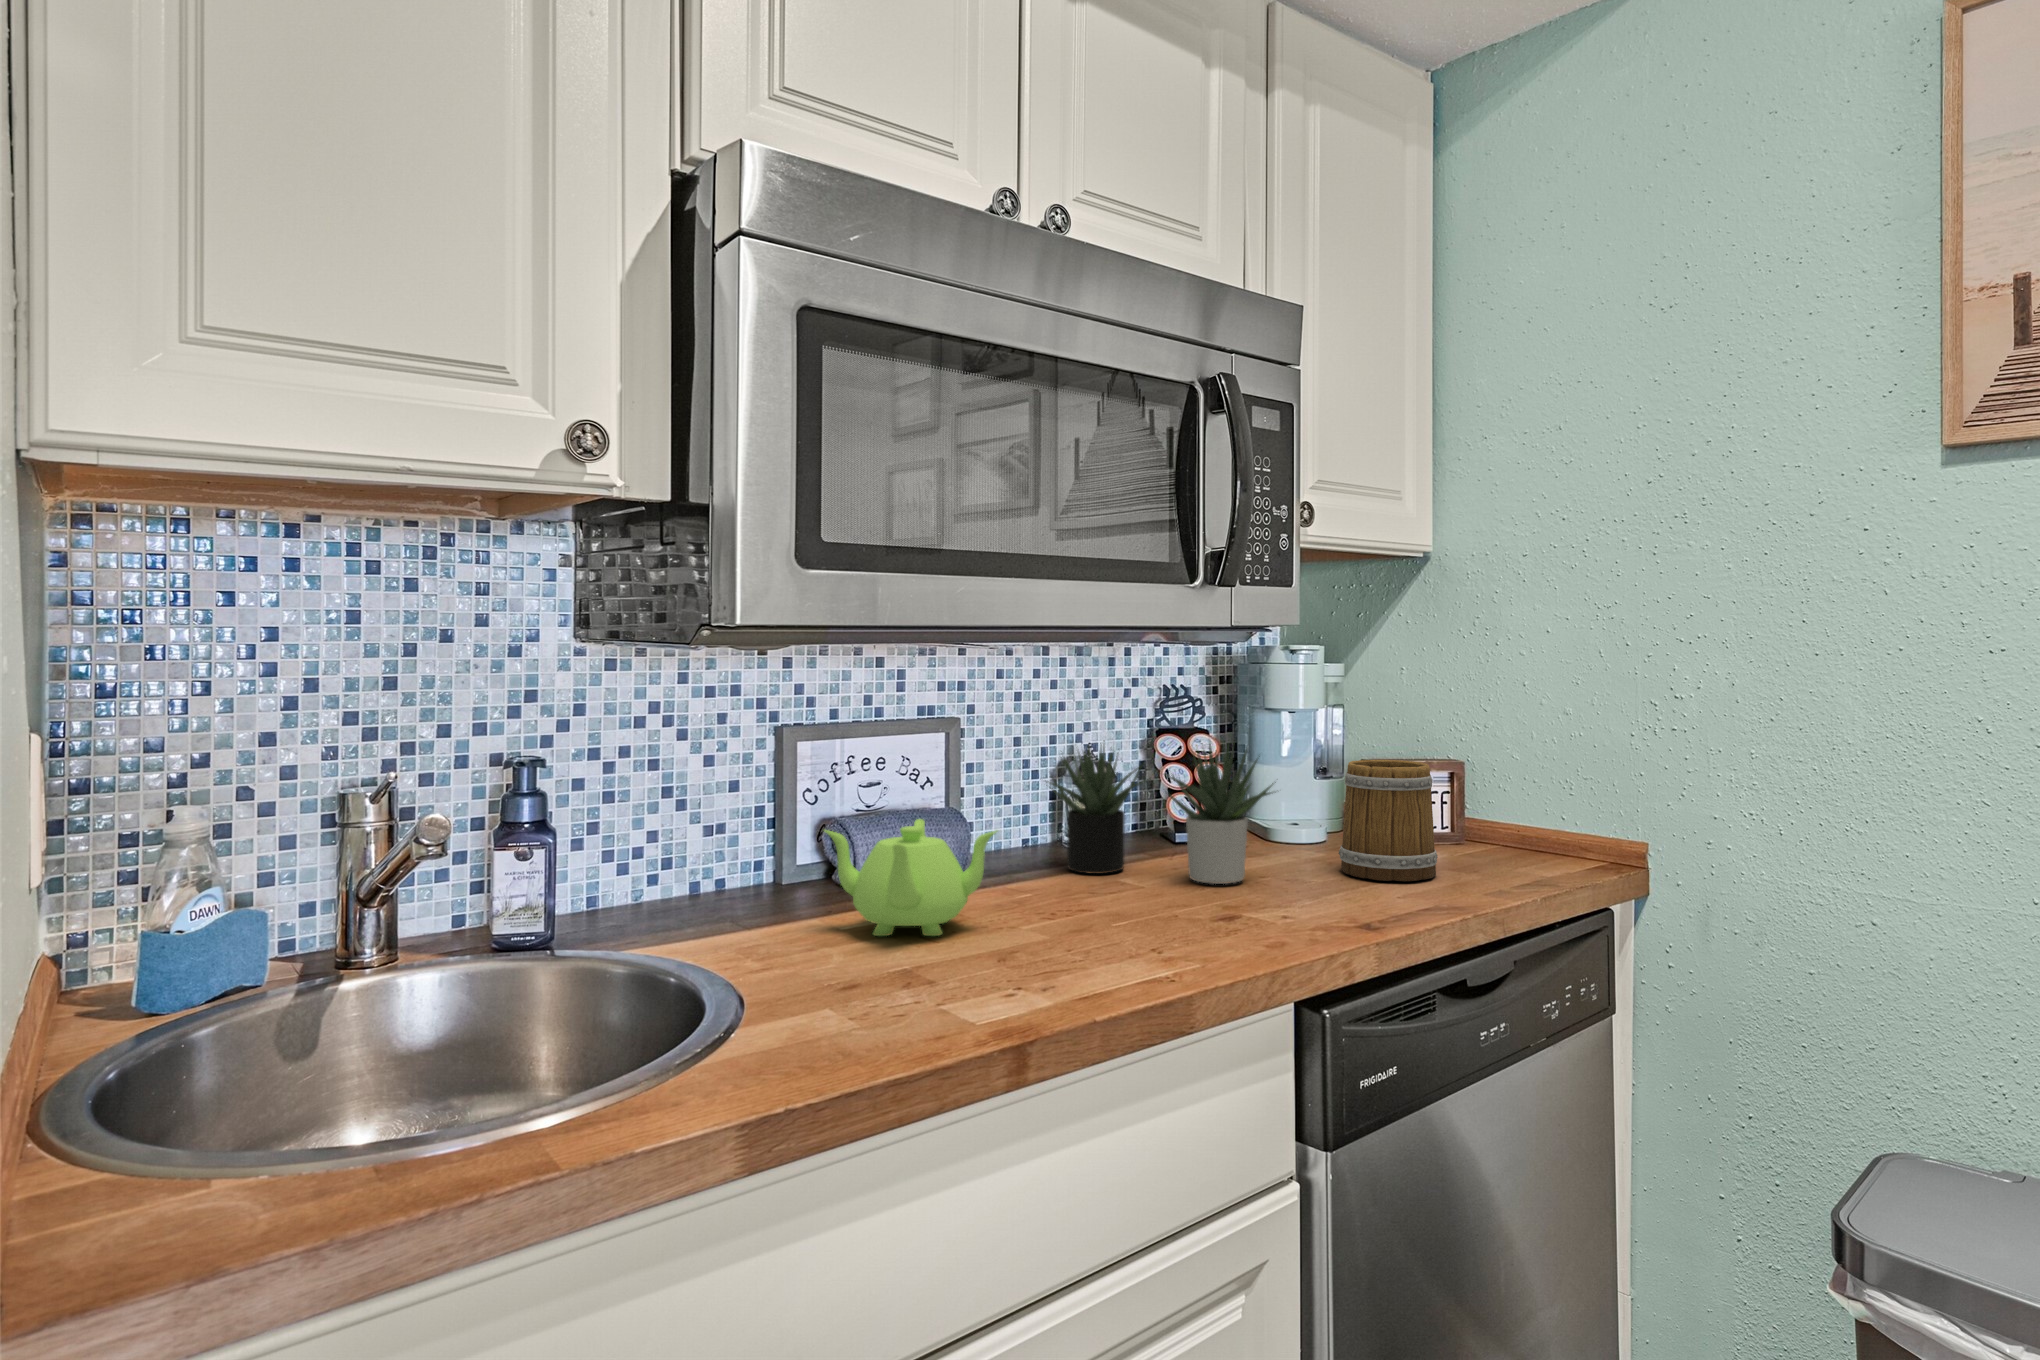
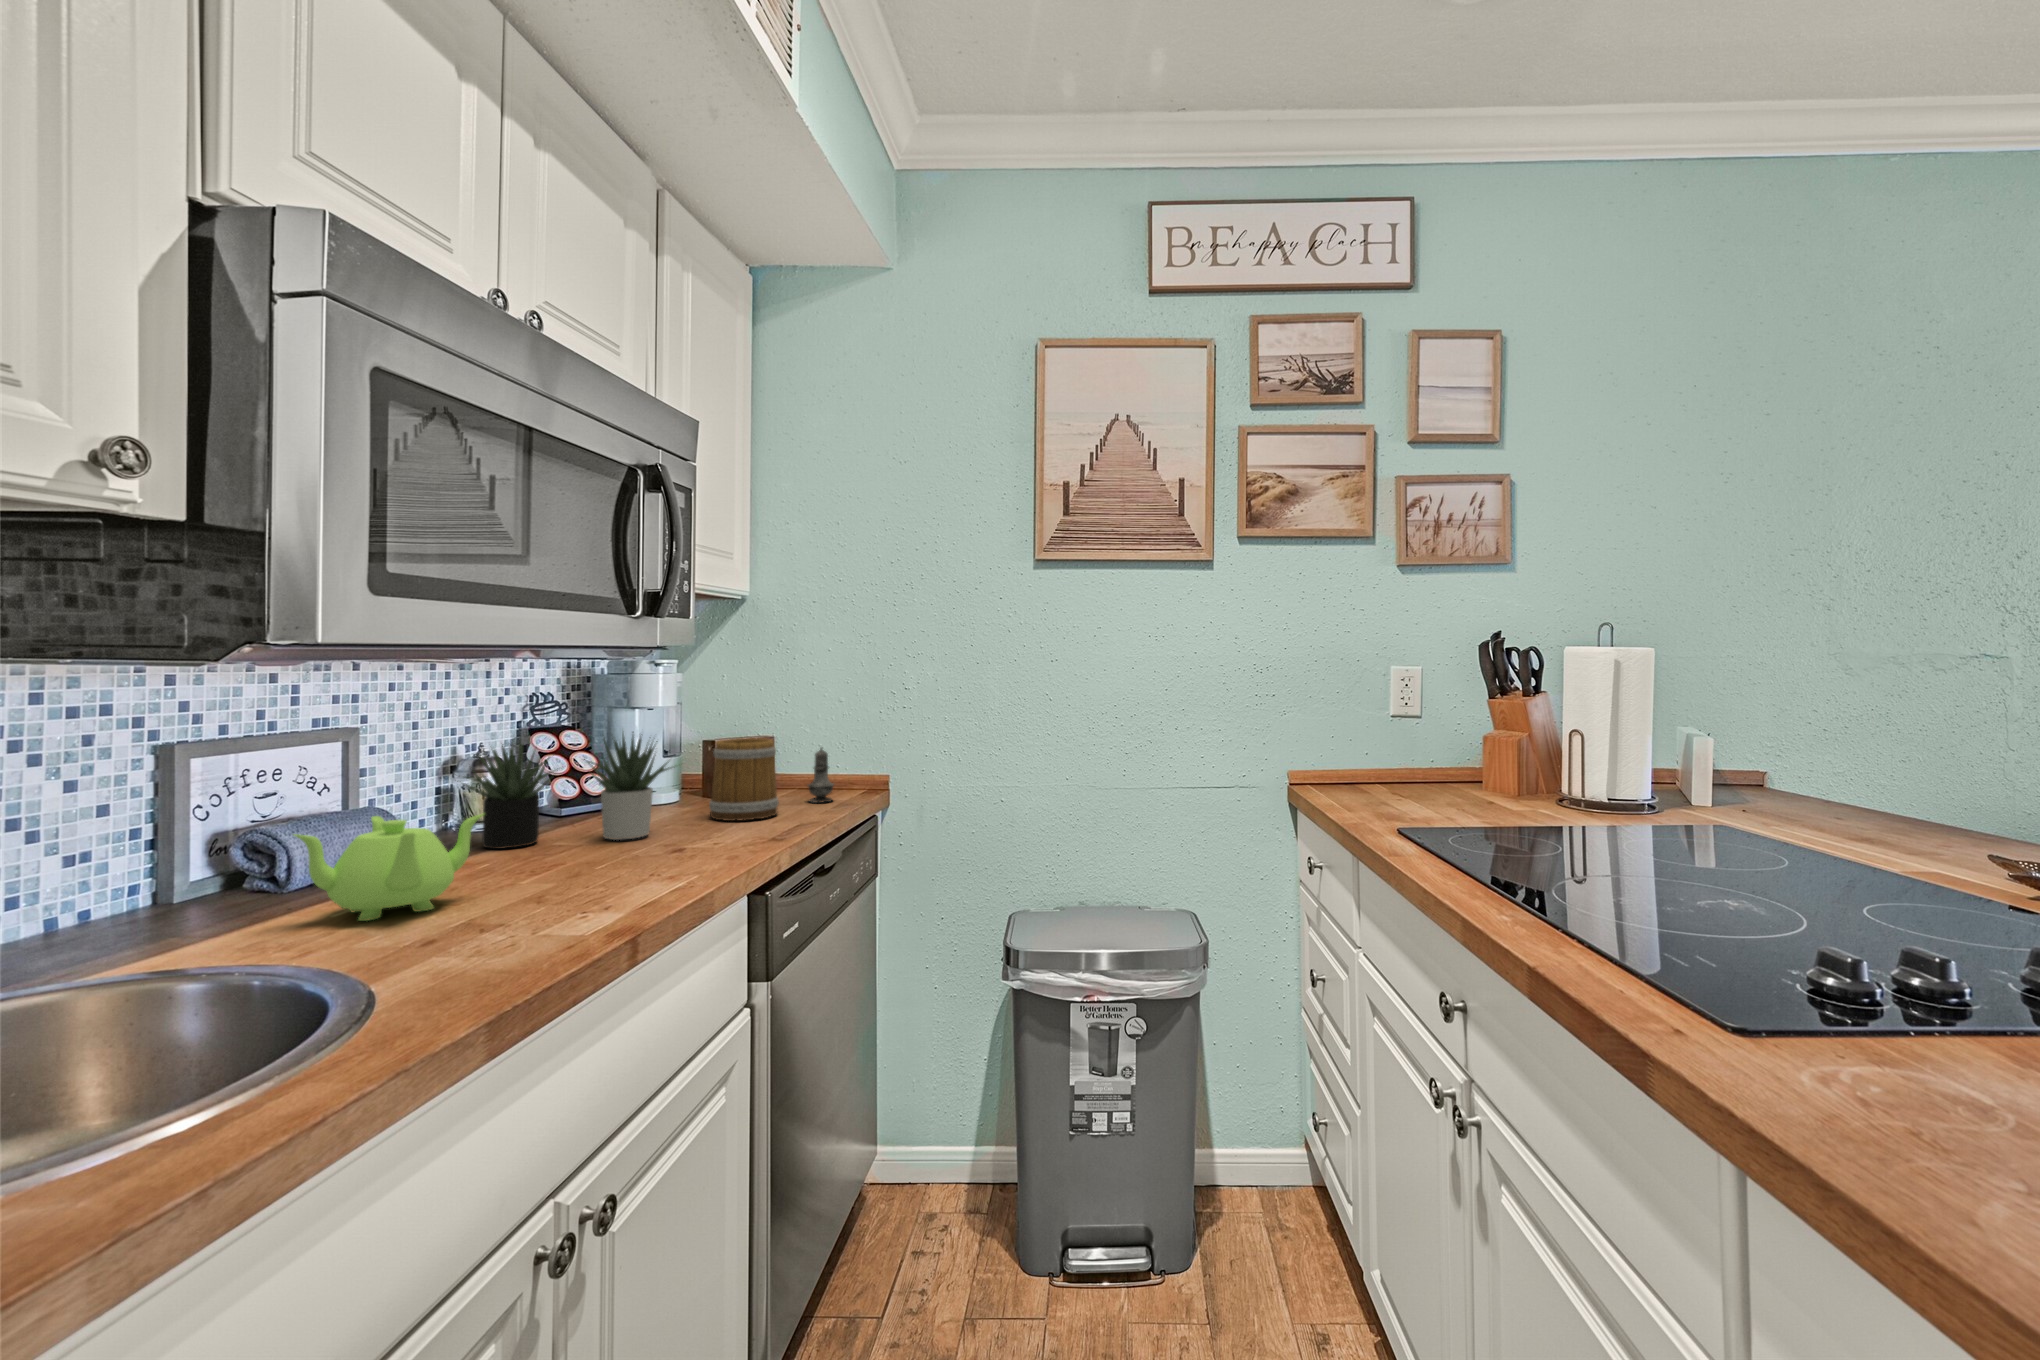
salt shaker: none [1498,781,1542,869] -> present [808,748,834,803]

